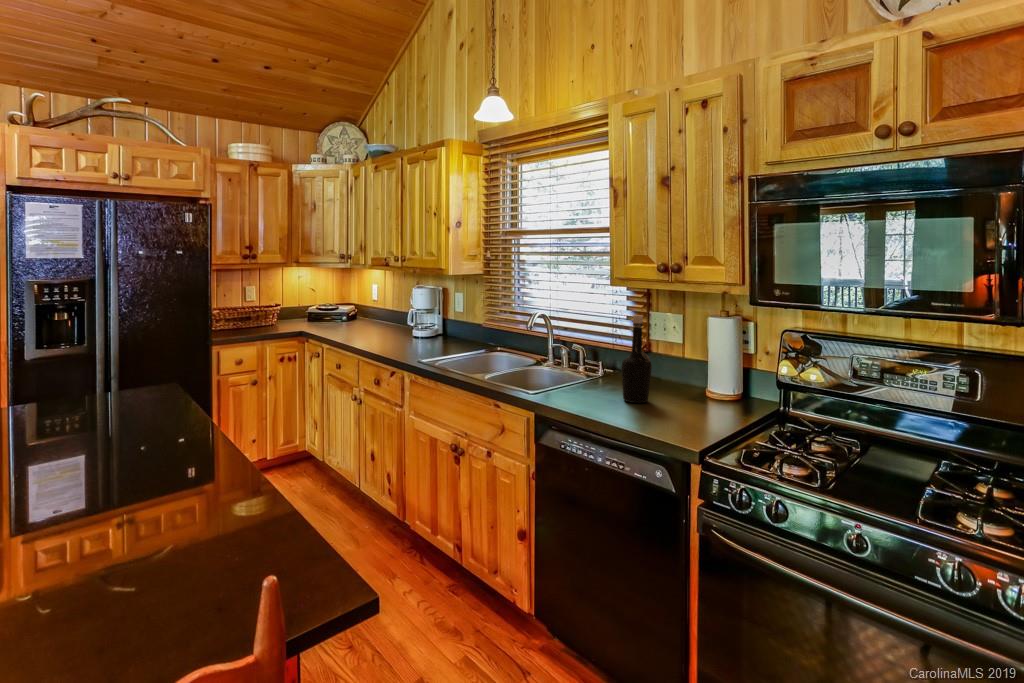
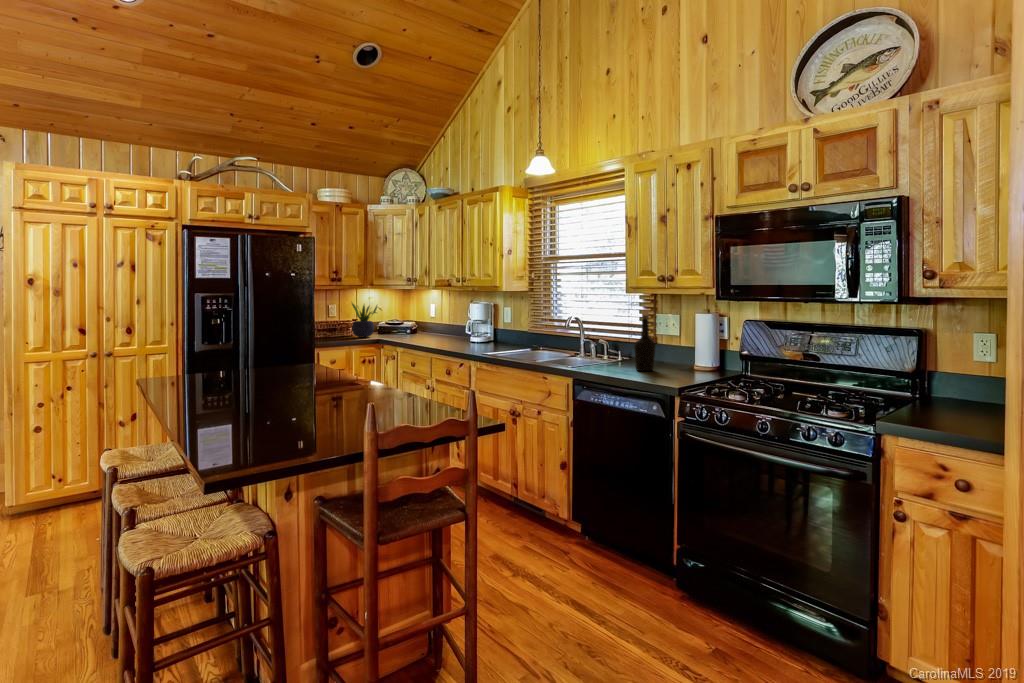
potted plant: none [268,284,303,329] -> present [352,303,377,337]

